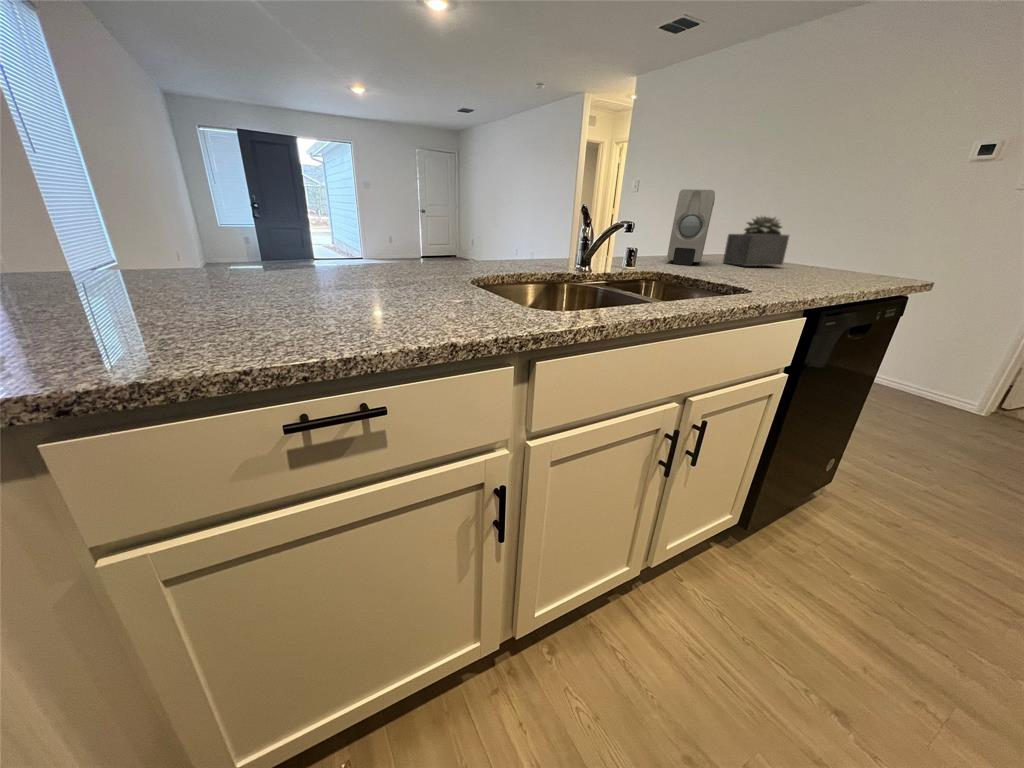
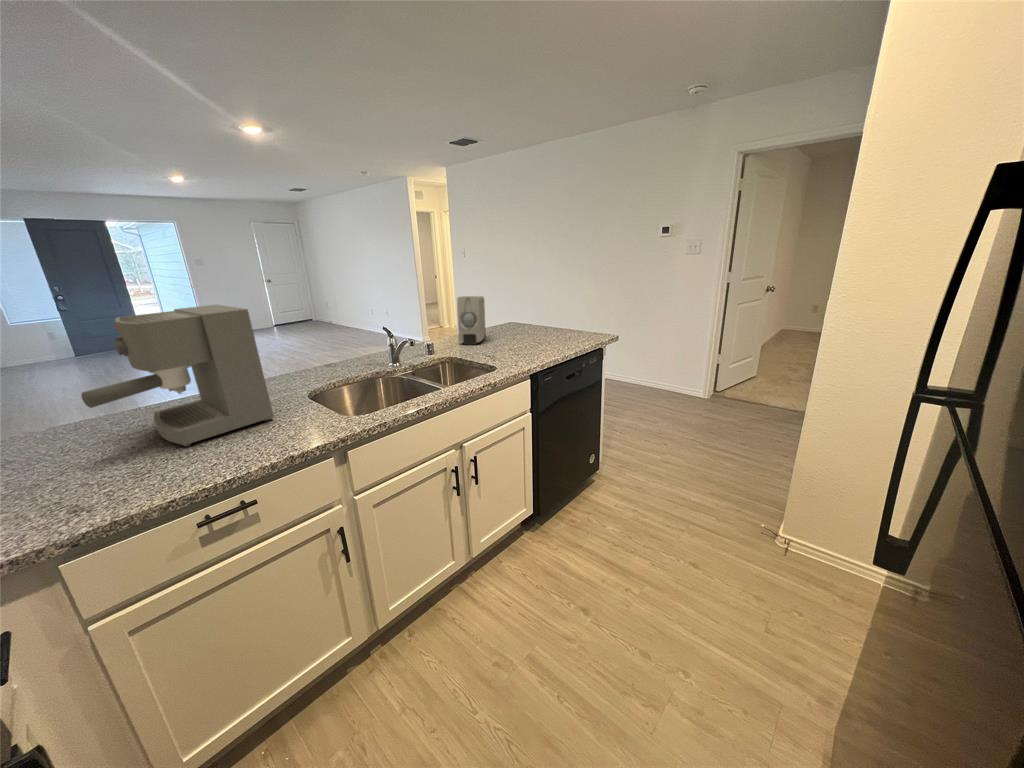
coffee maker: none [167,63,427,305] -> present [81,305,274,447]
succulent plant: present [723,216,789,266] -> none [499,304,537,340]

